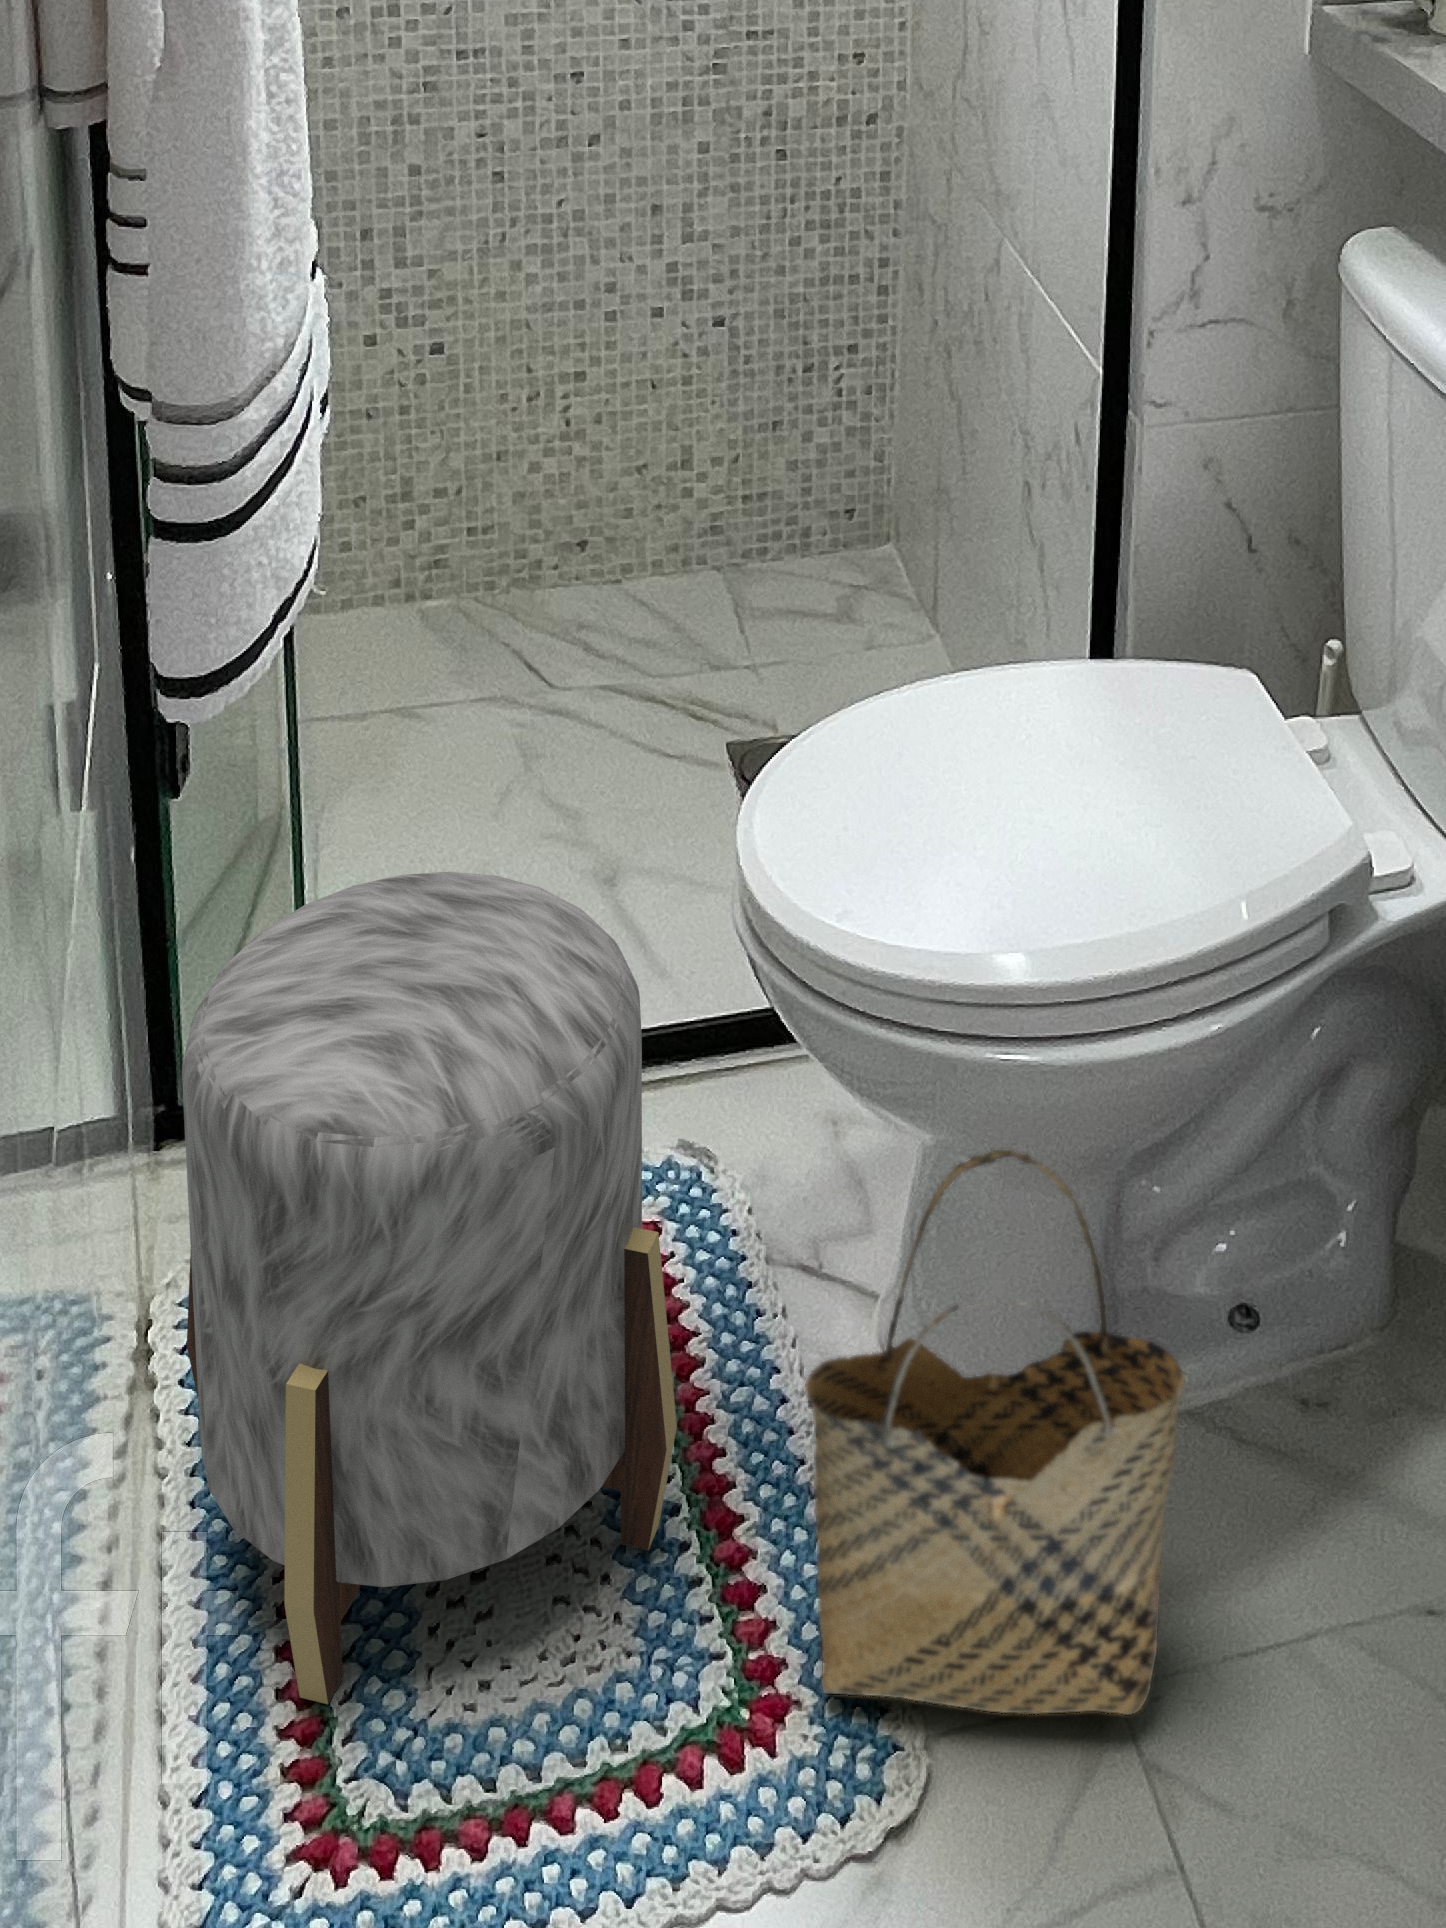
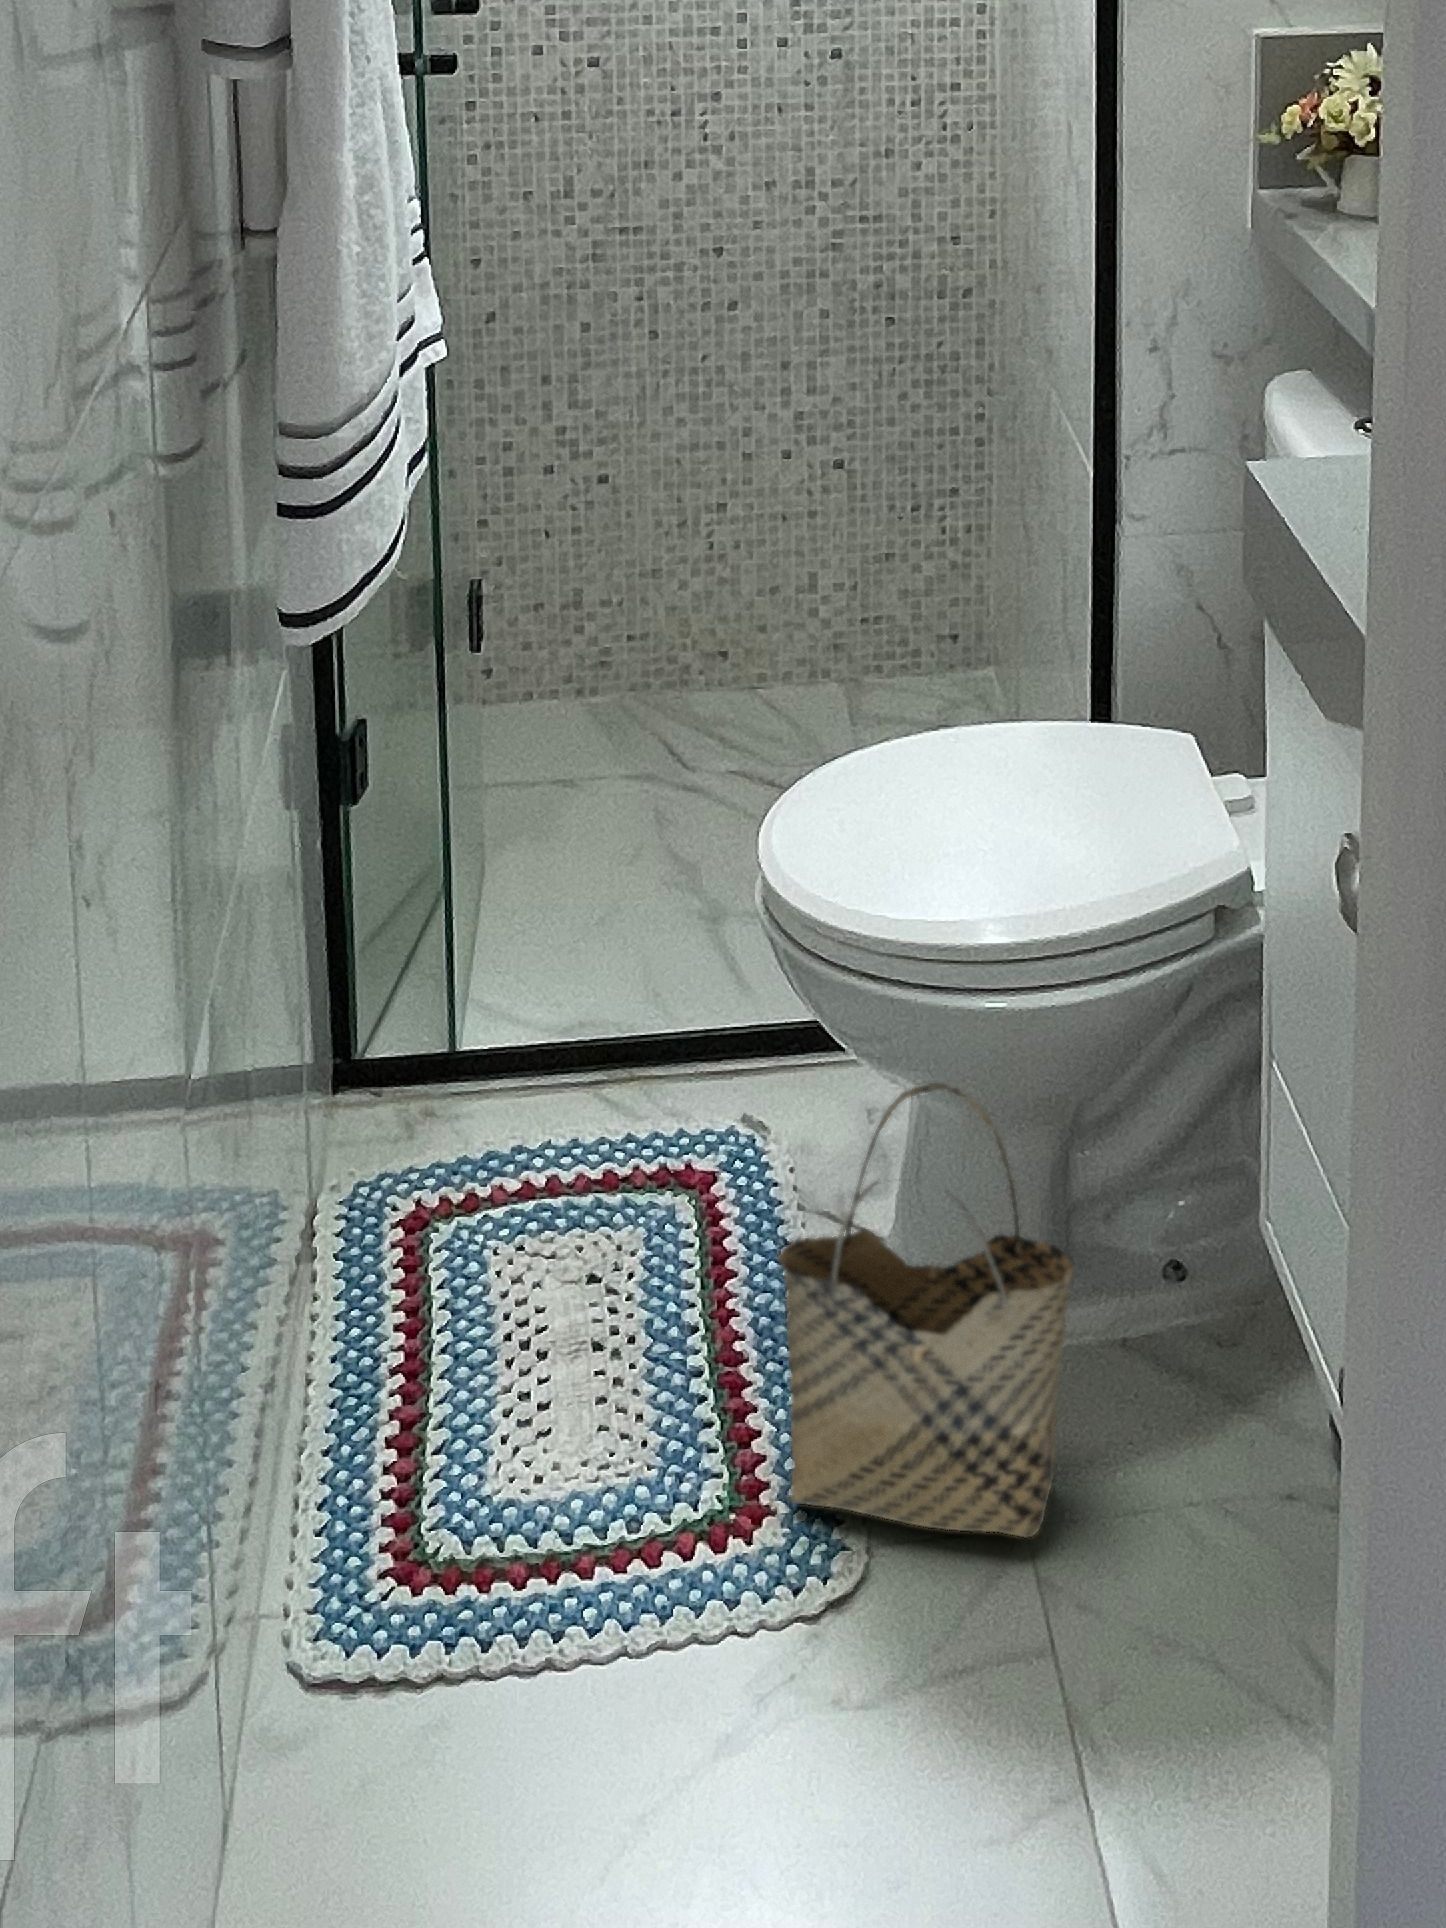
stool: present [182,872,677,1704] -> none [329,856,696,1478]

